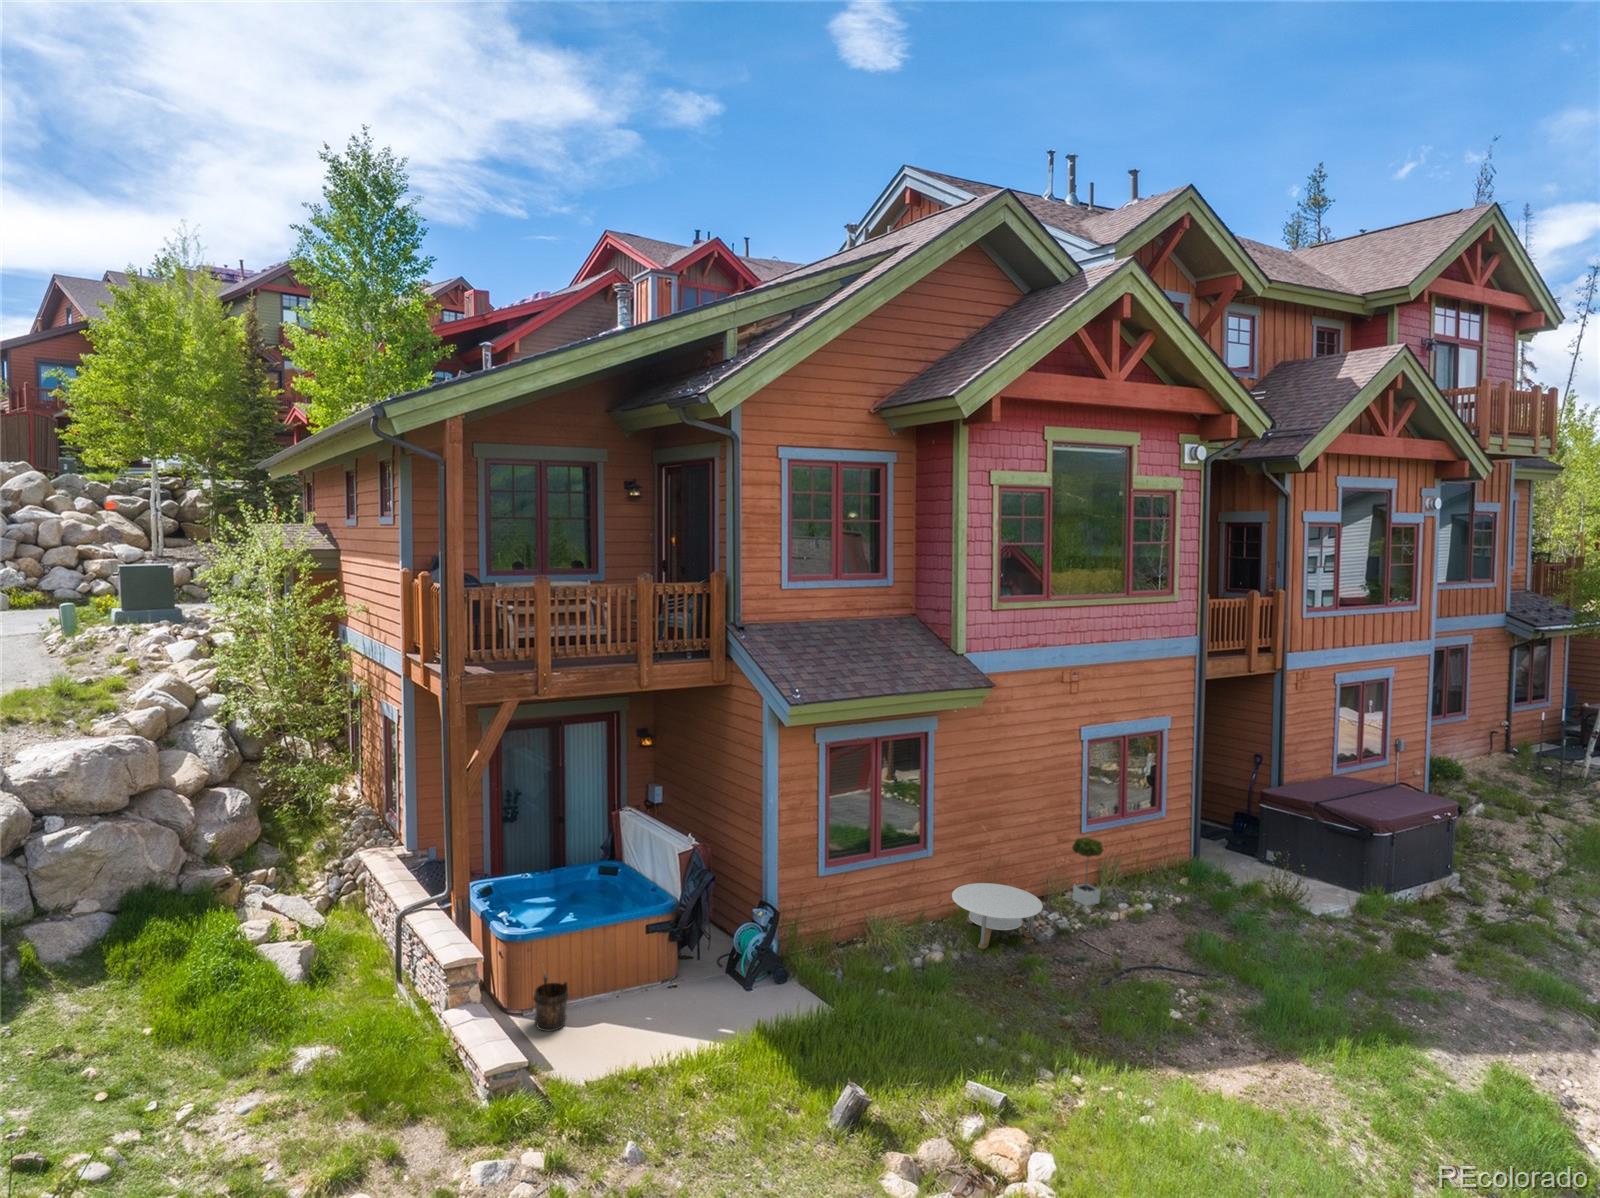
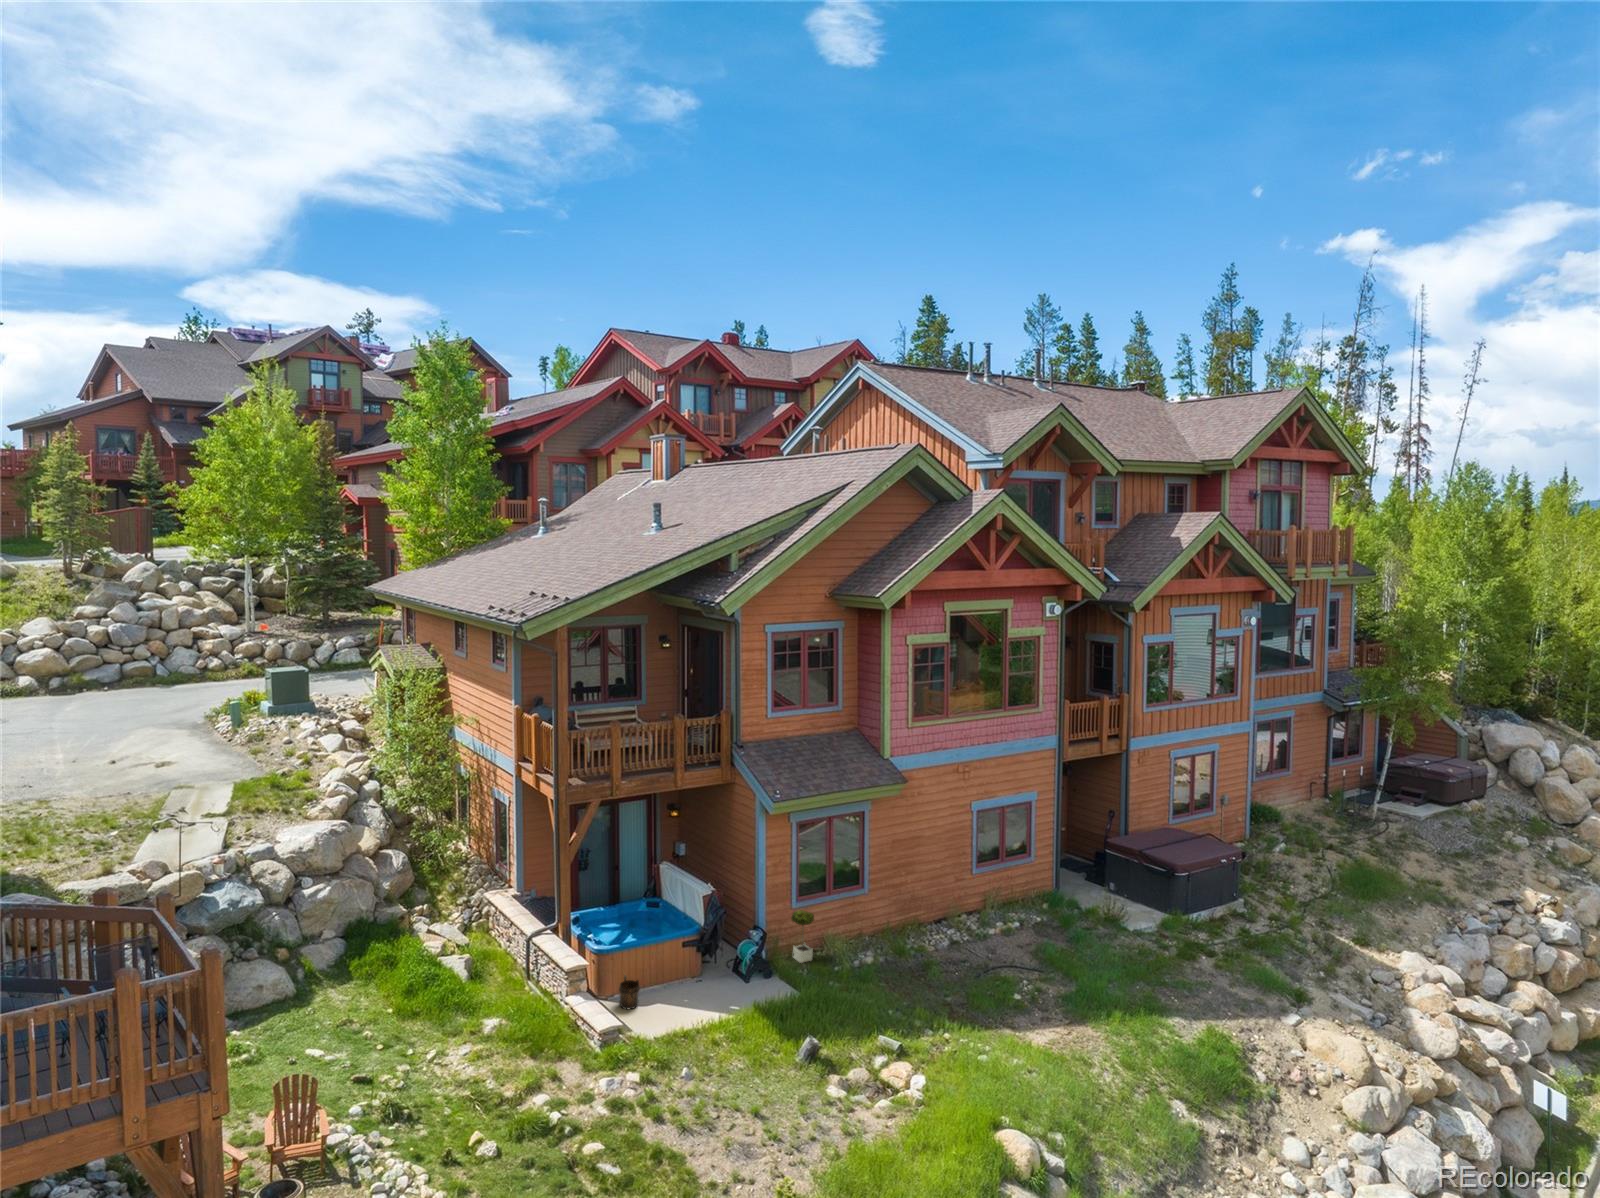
potted tree: present [1072,838,1103,906] -> present [791,910,814,963]
round table: present [952,883,1043,949] -> none [881,912,941,957]

